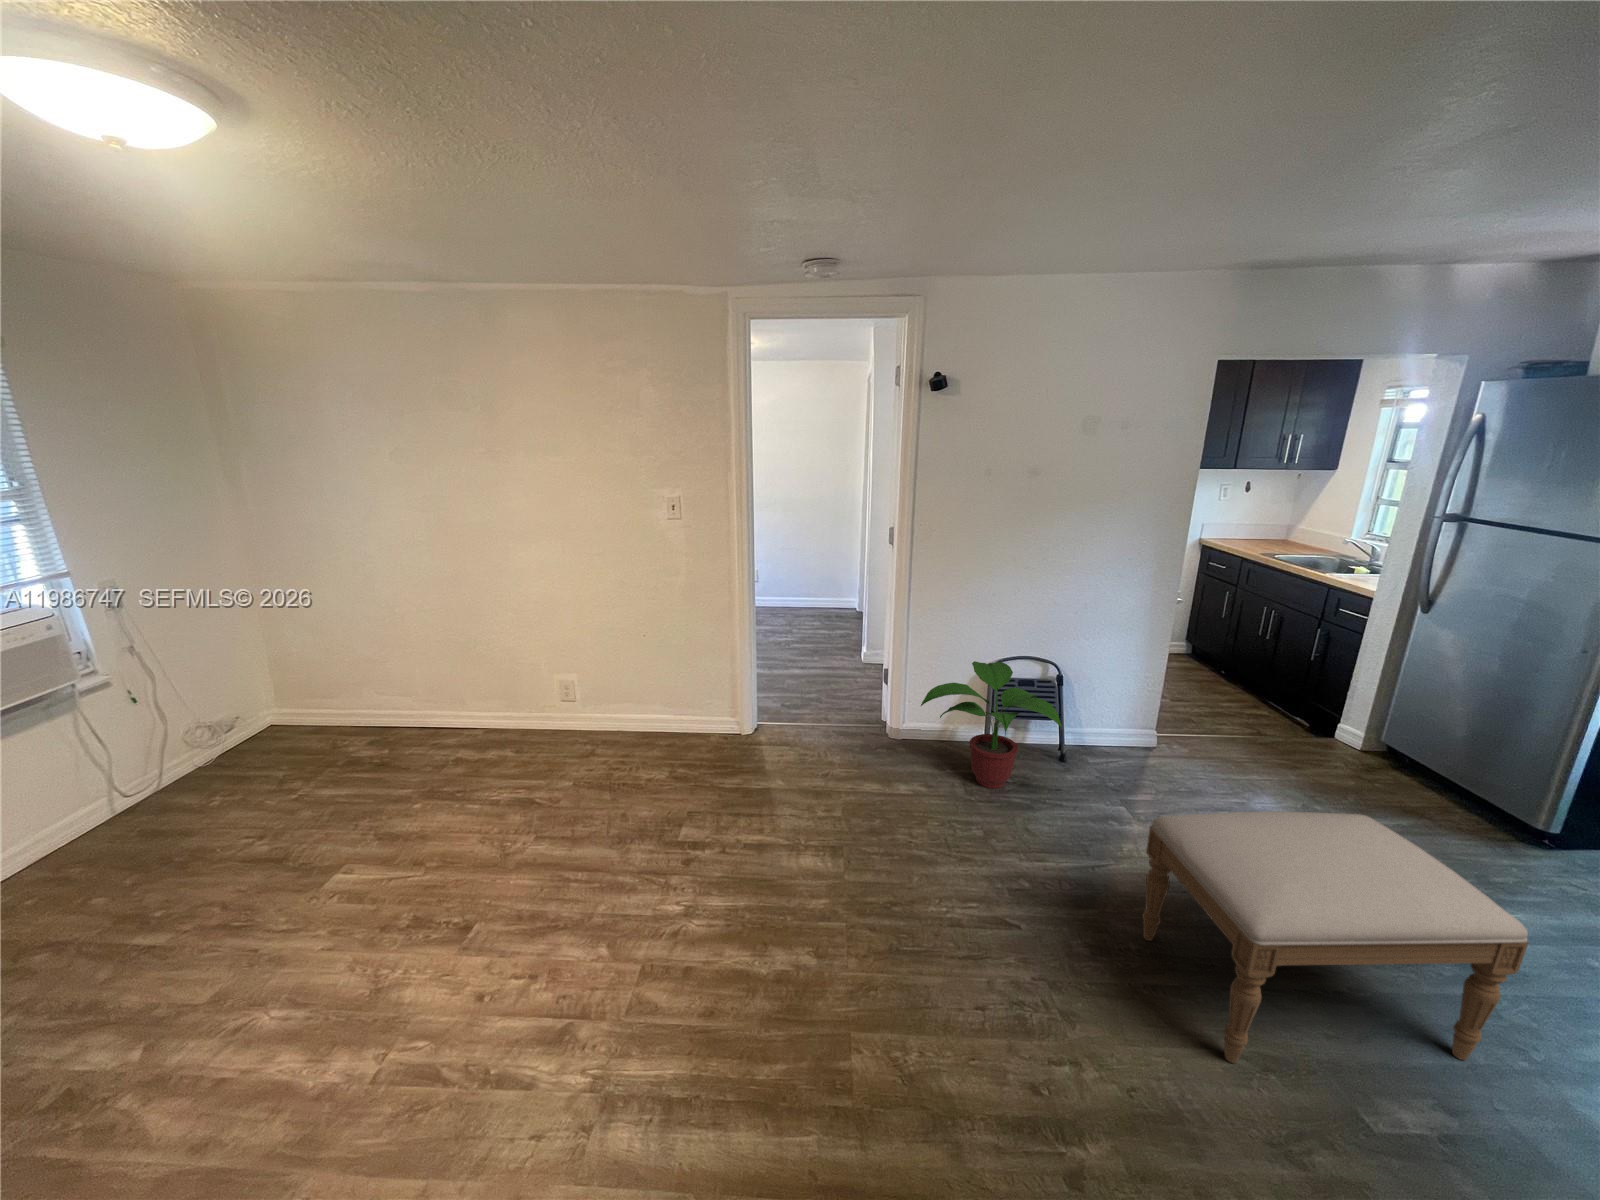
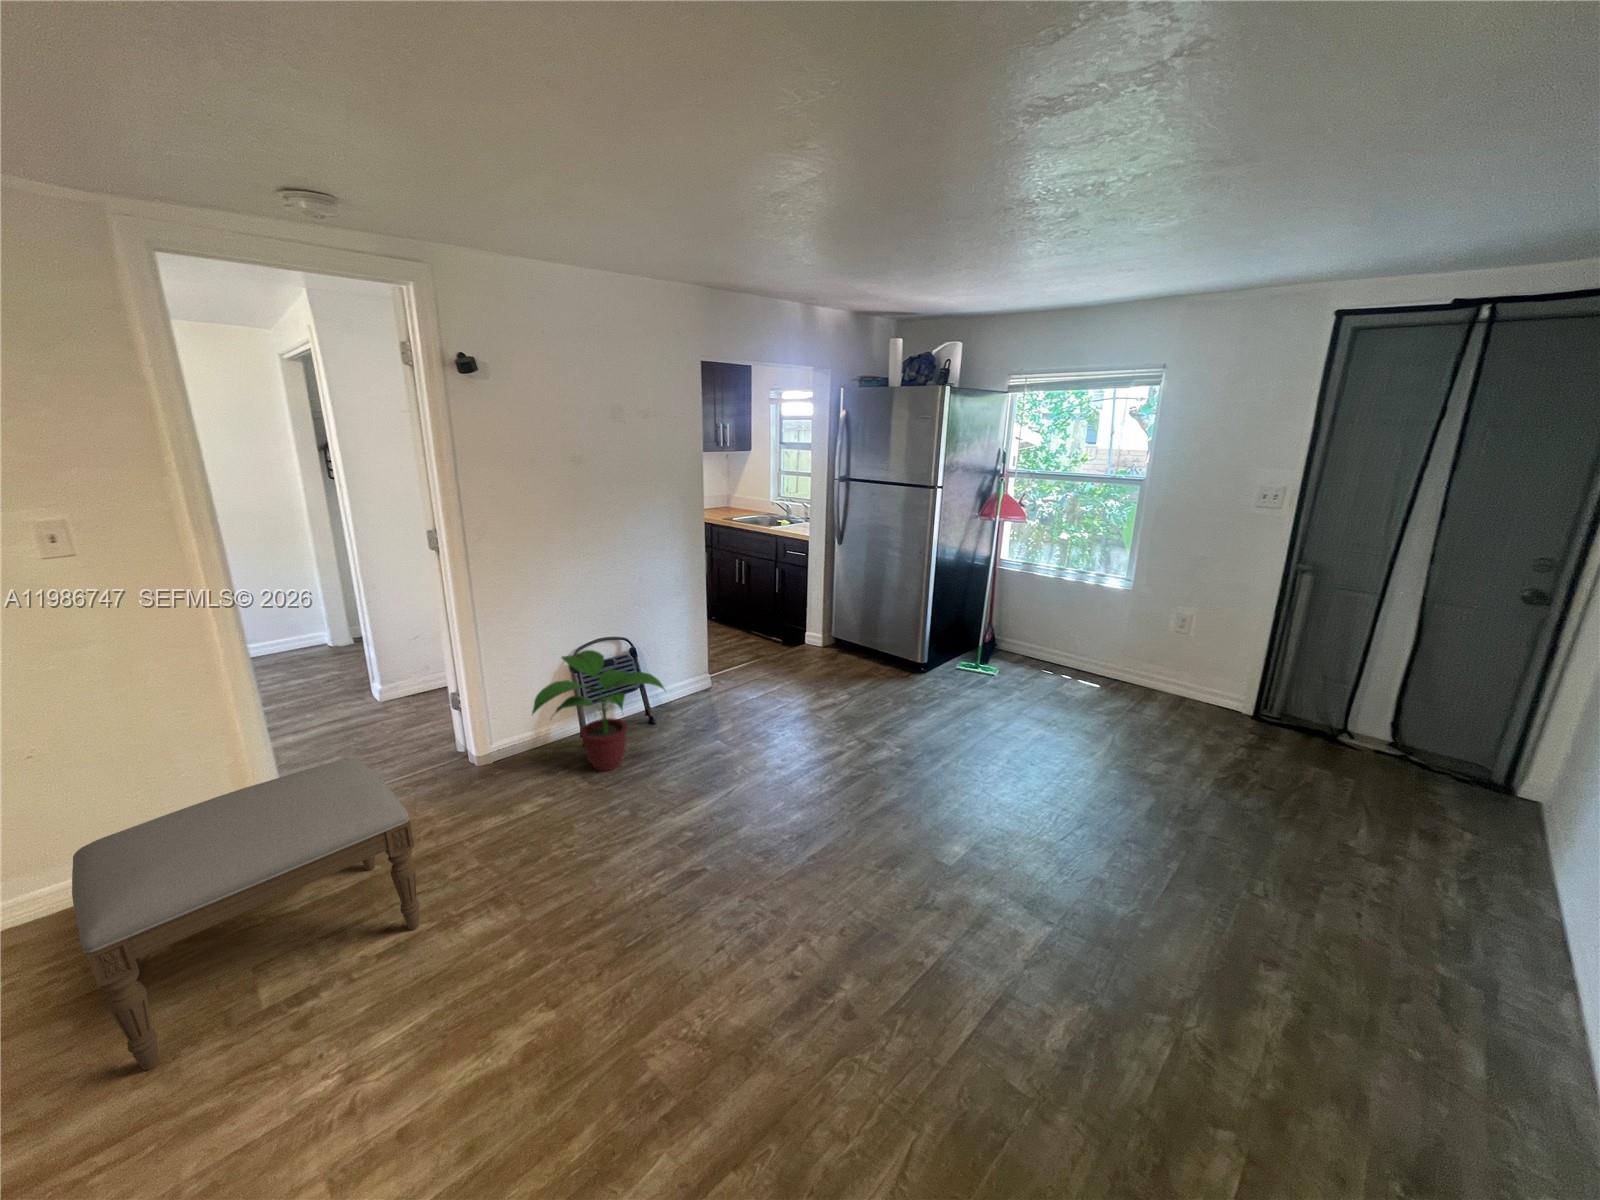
ottoman: present [1142,811,1529,1063] -> present [72,759,420,1070]

